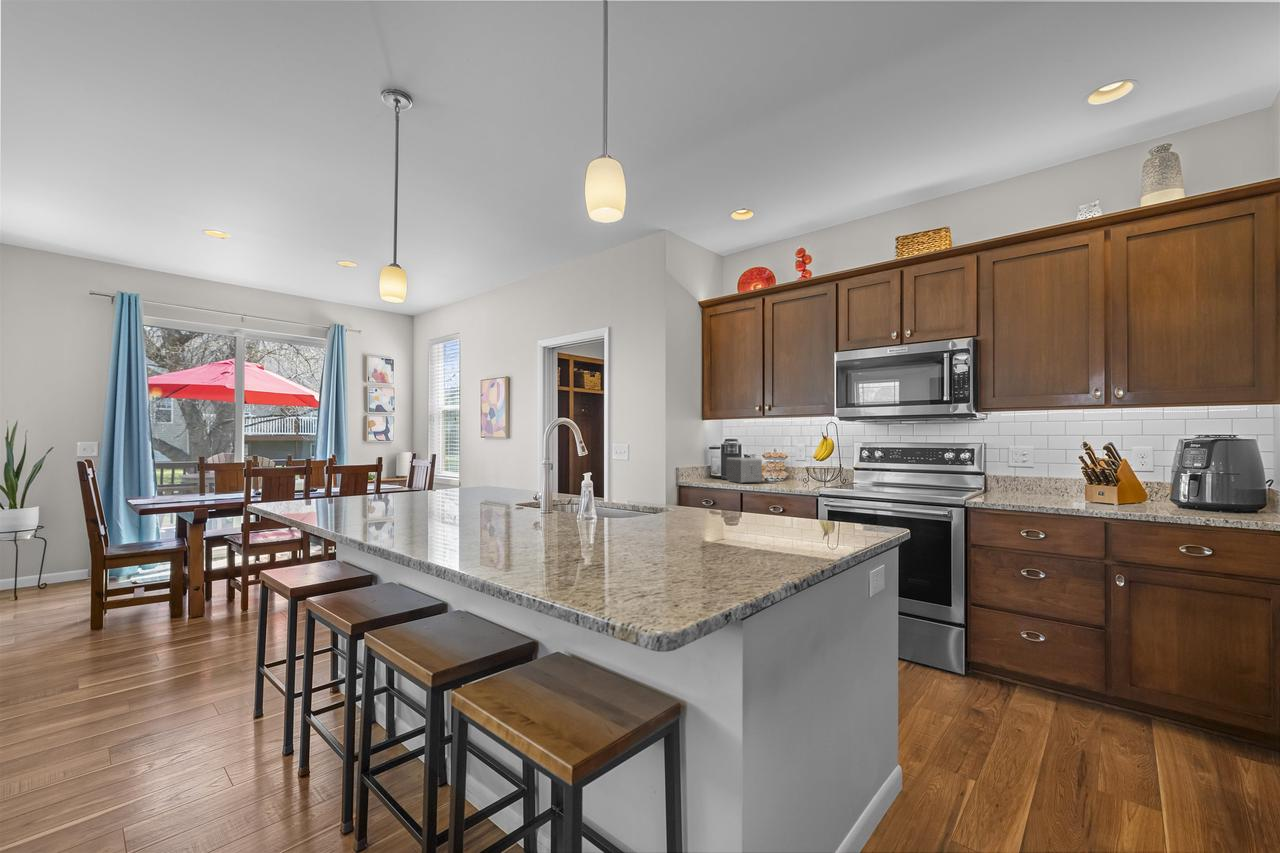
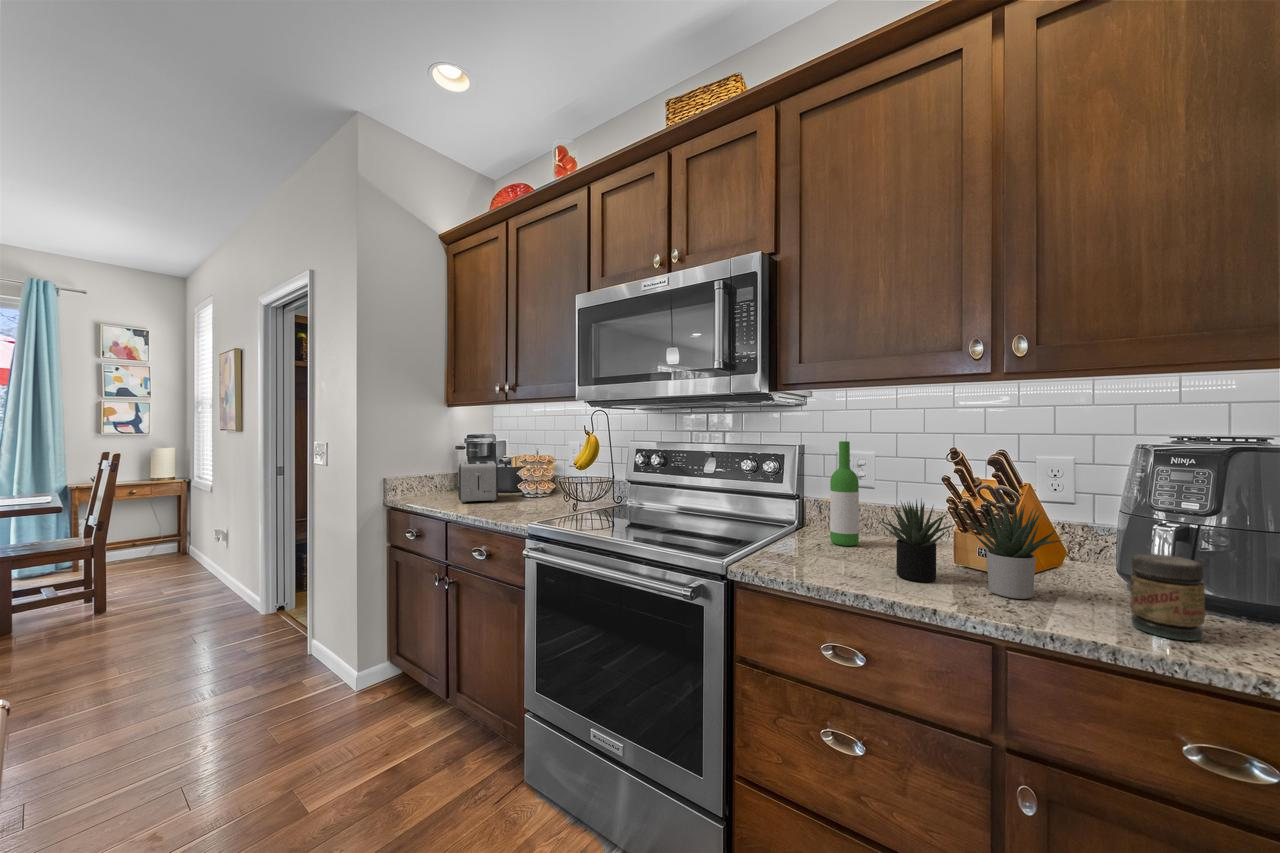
wine bottle: none [1011,440,1029,497] -> present [830,441,859,546]
succulent plant: none [1046,464,1140,507] -> present [880,499,1065,599]
jar: none [1165,483,1193,513] -> present [1131,554,1205,641]

